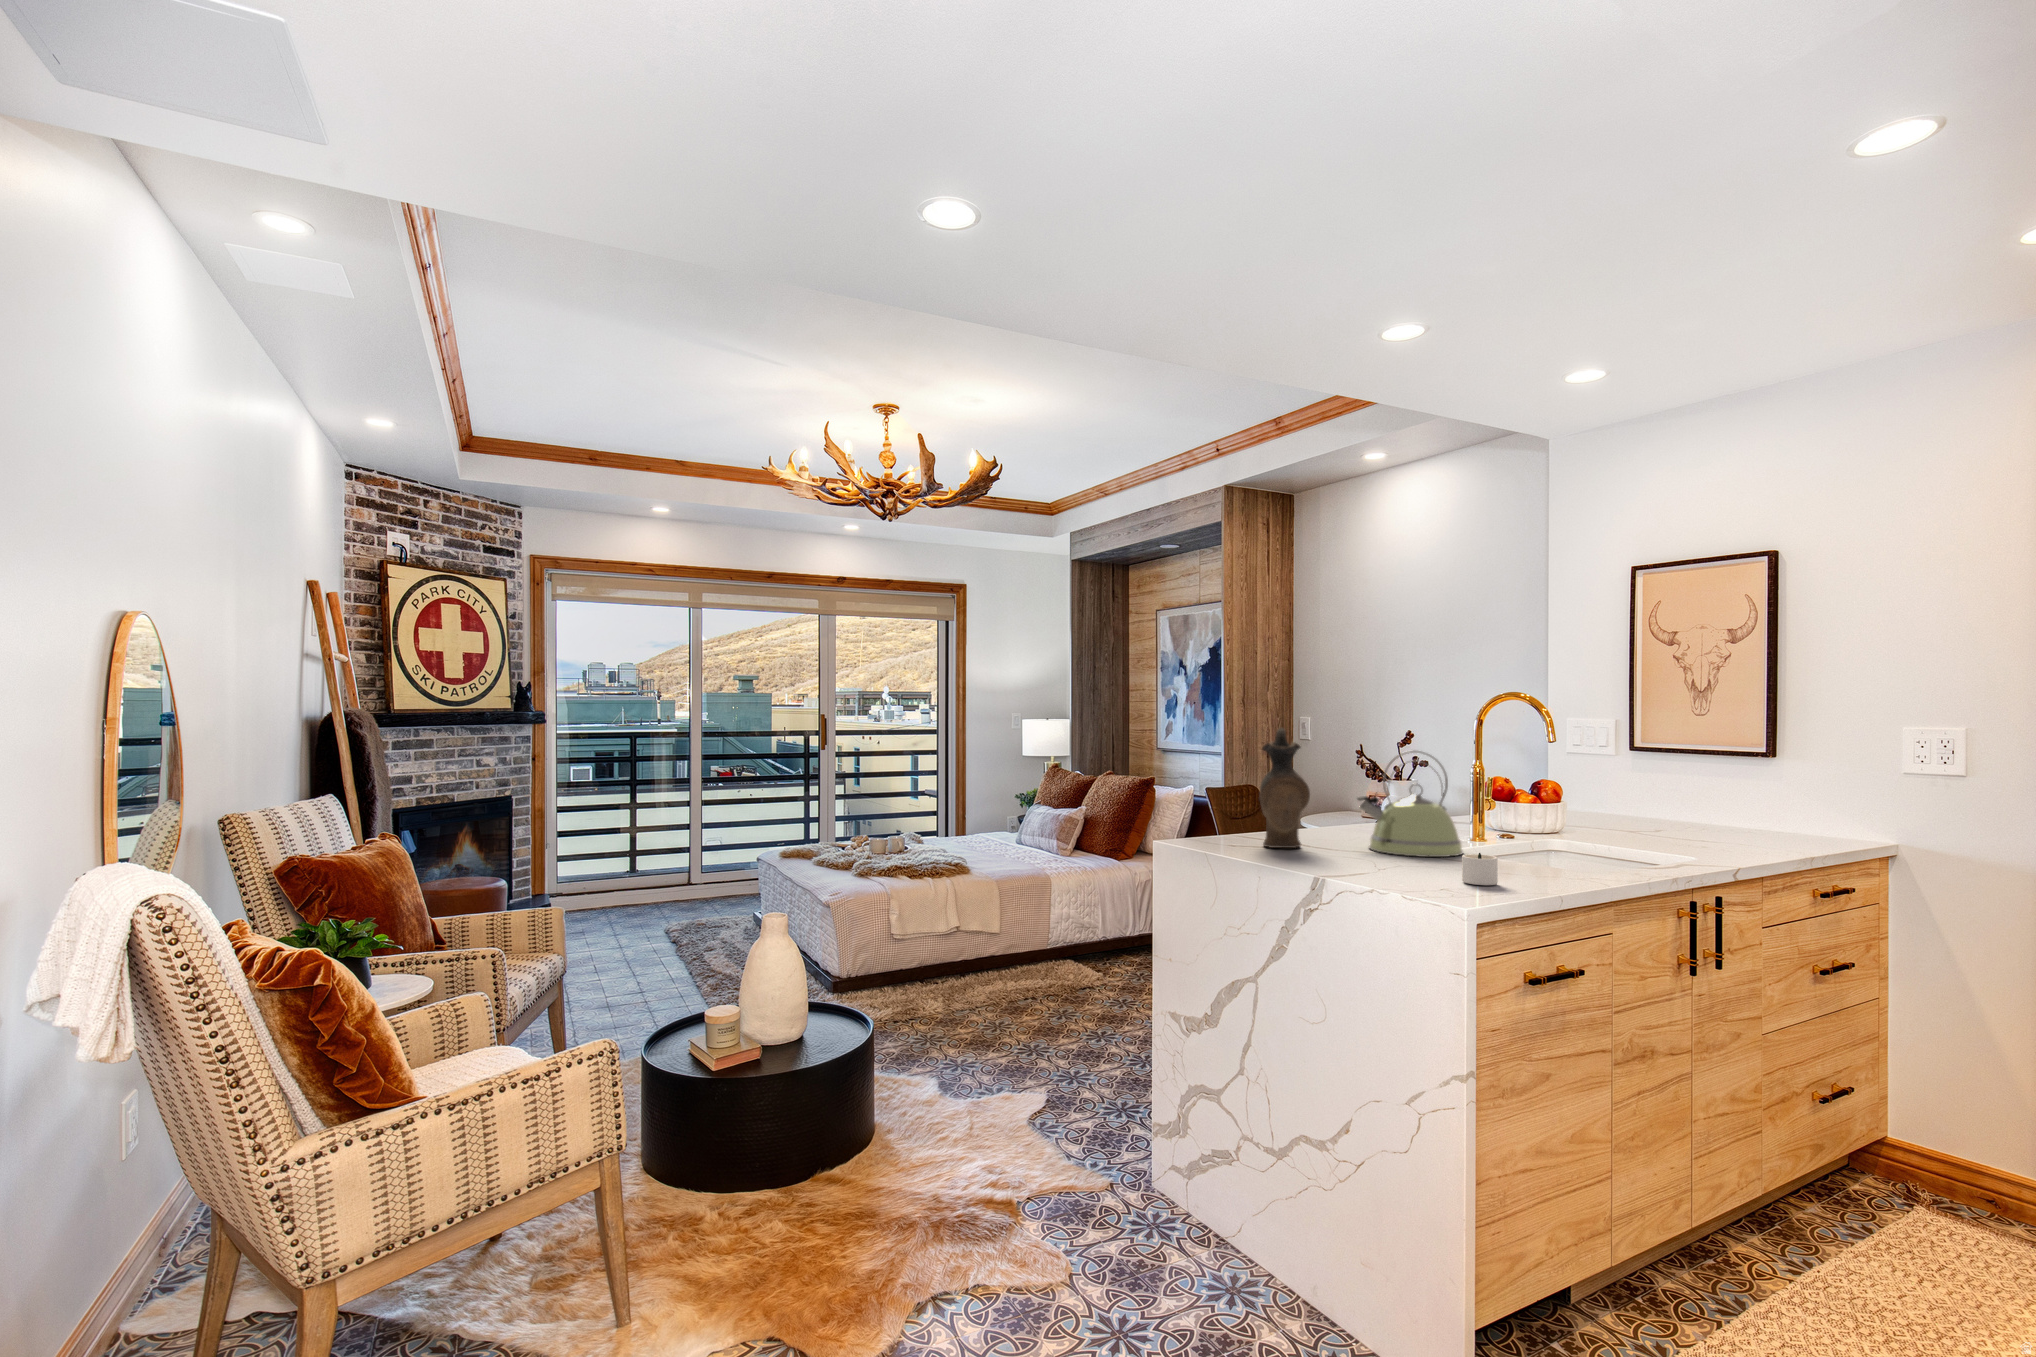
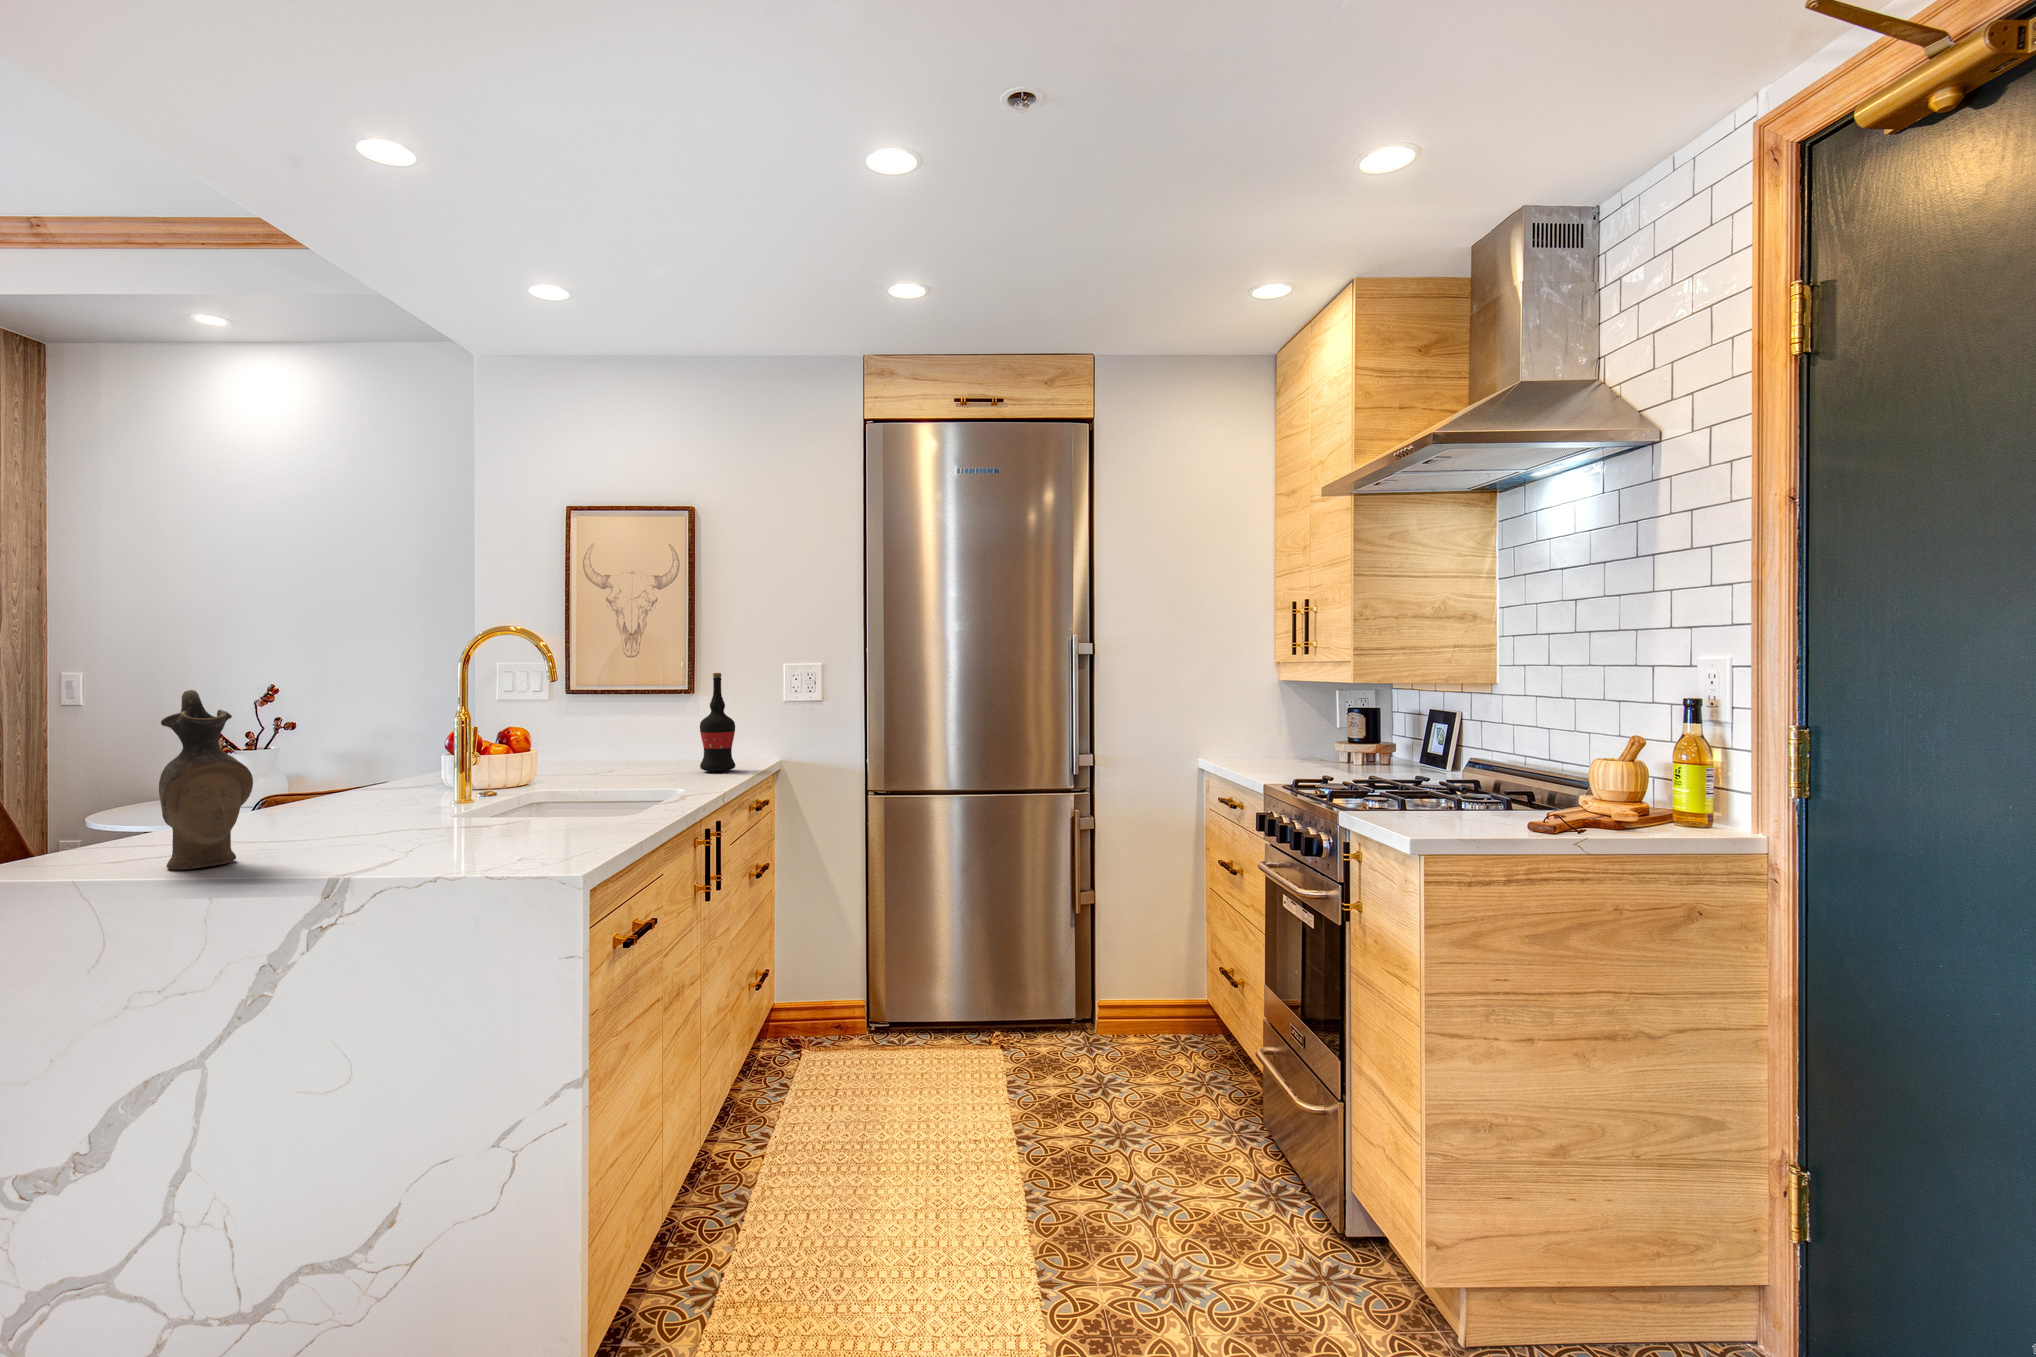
wine bottle: none [1759,731,1807,842] -> present [700,673,736,772]
kettle: present [1357,751,1463,857] -> none [319,711,467,847]
candle: present [1462,853,1498,885] -> none [514,828,563,867]

